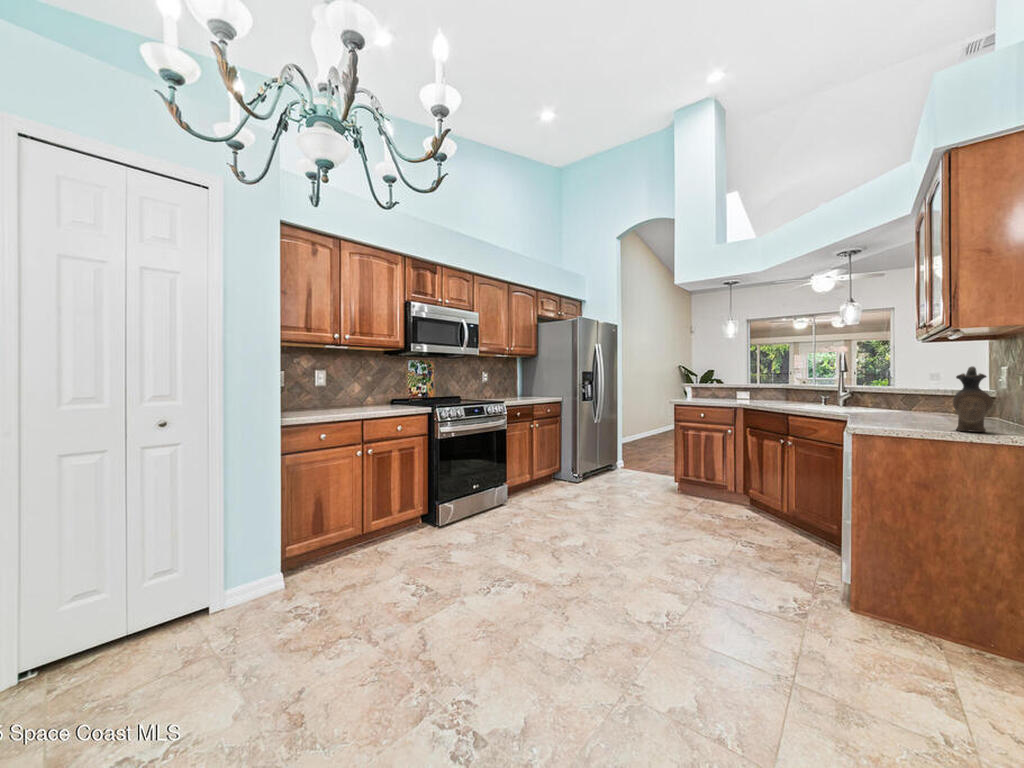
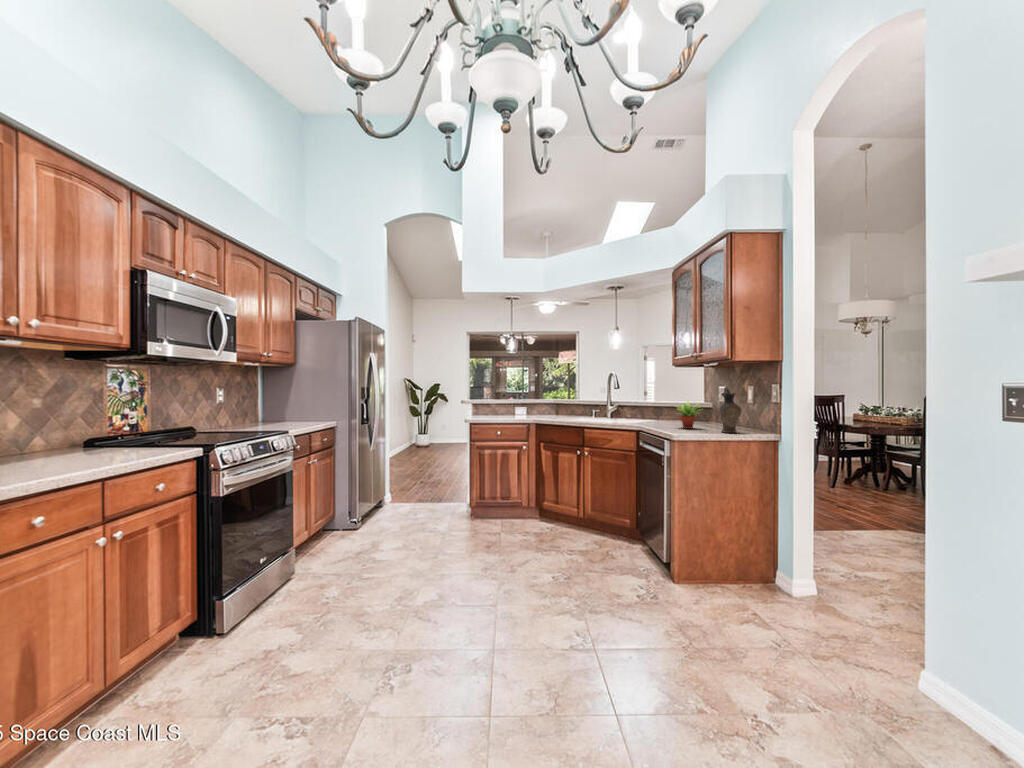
succulent plant: none [892,387,941,423] -> present [678,402,698,429]

